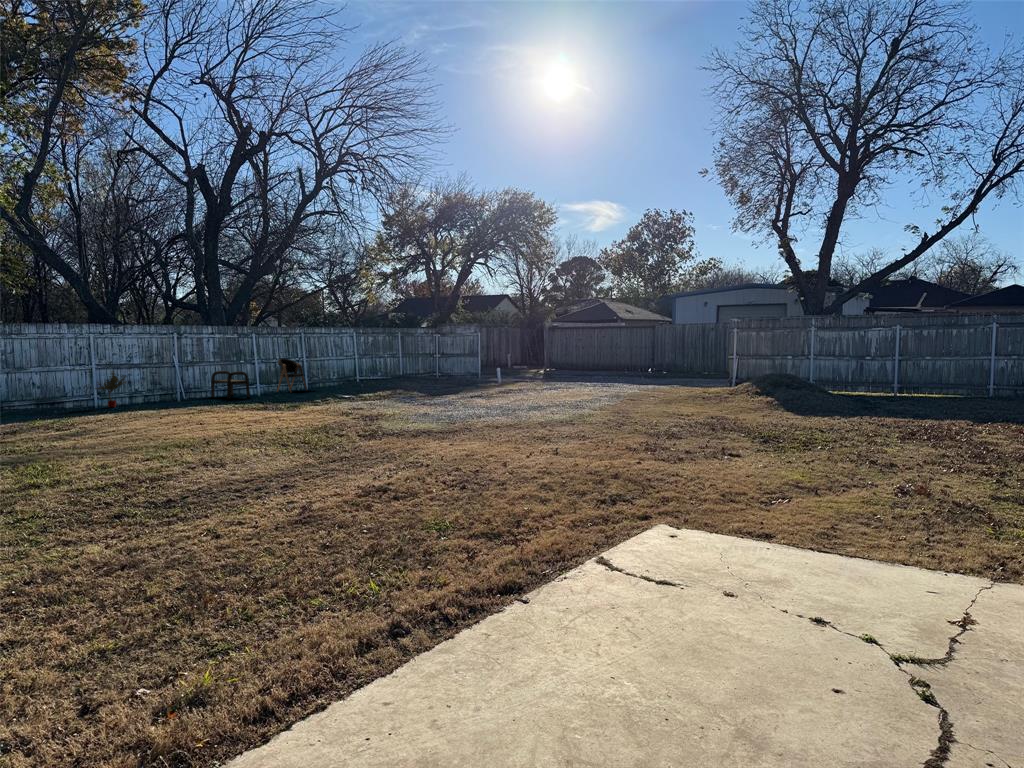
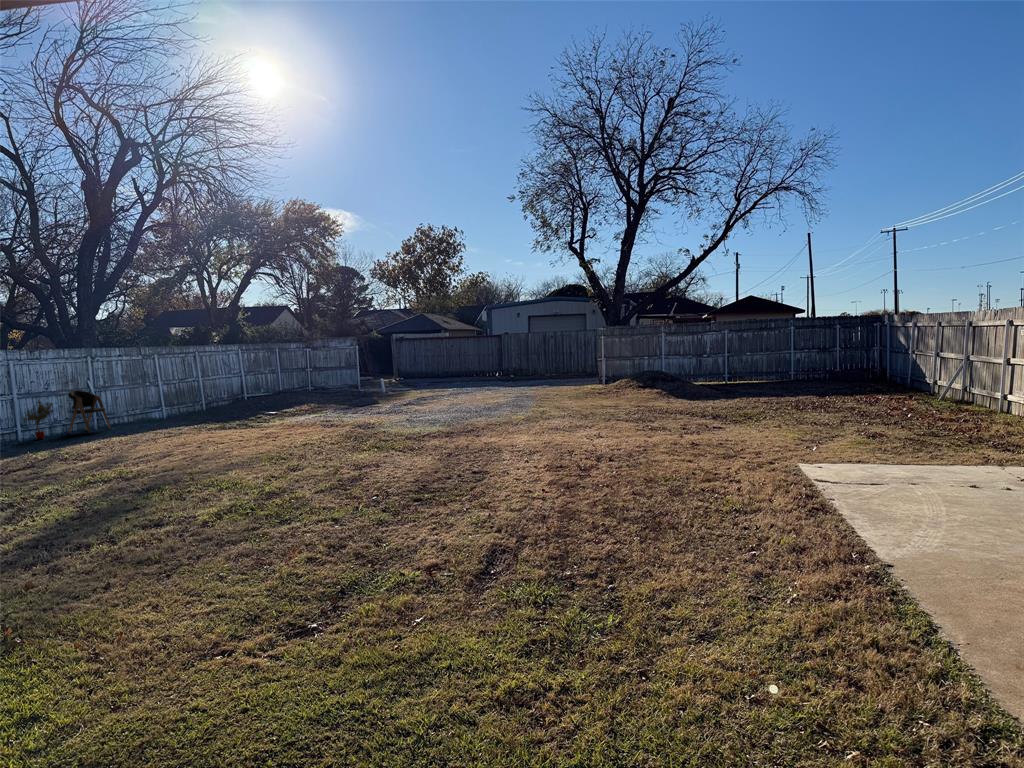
chair: present [277,359,307,392] -> present [68,390,111,433]
bench: present [211,371,250,399] -> none [122,394,170,423]

